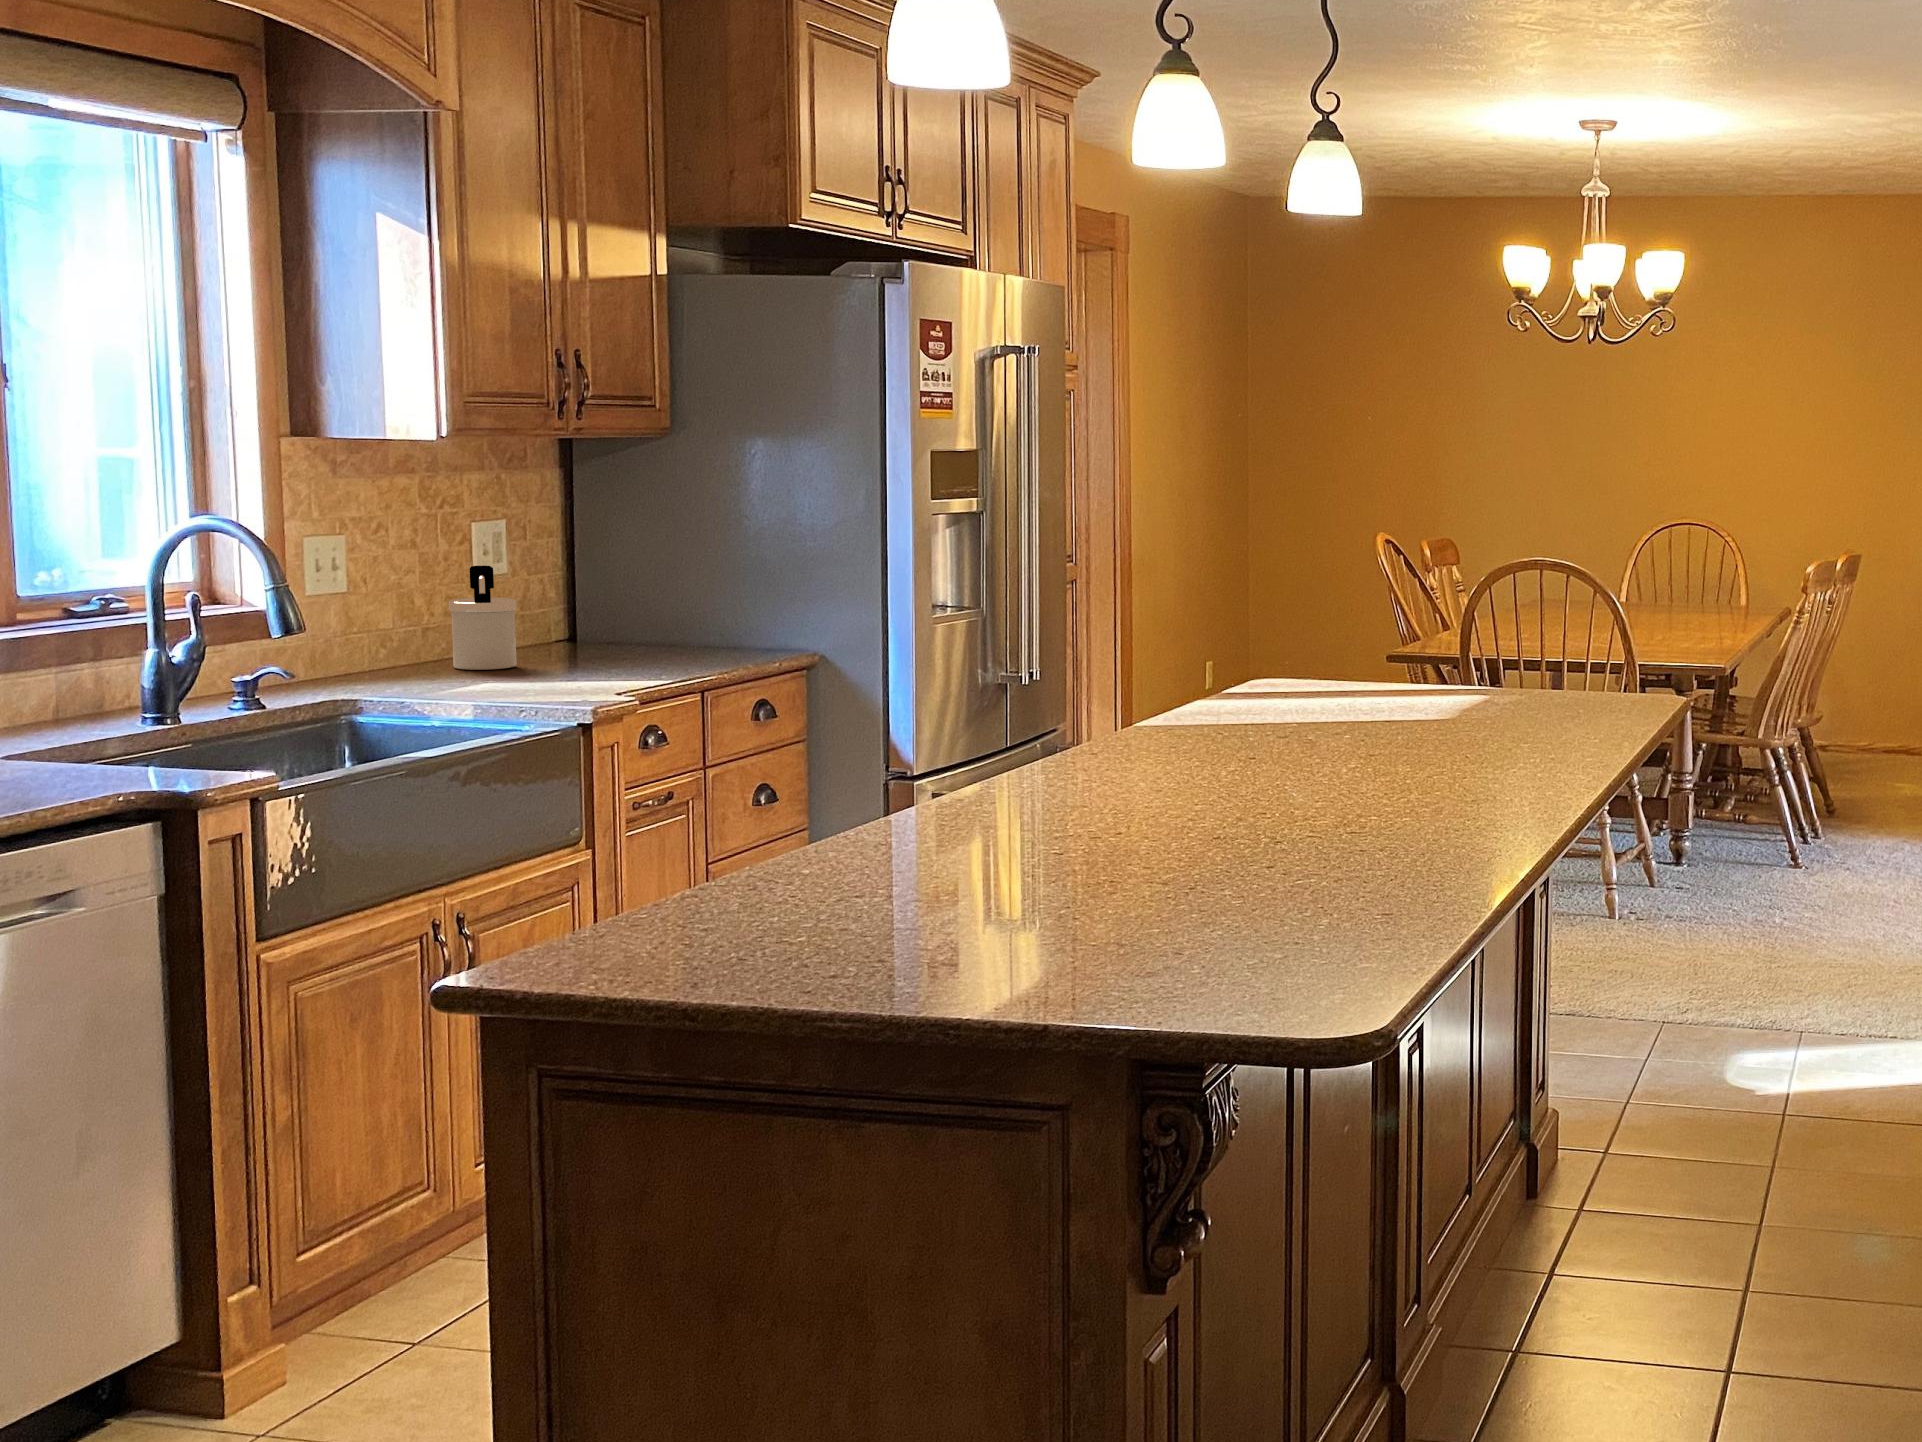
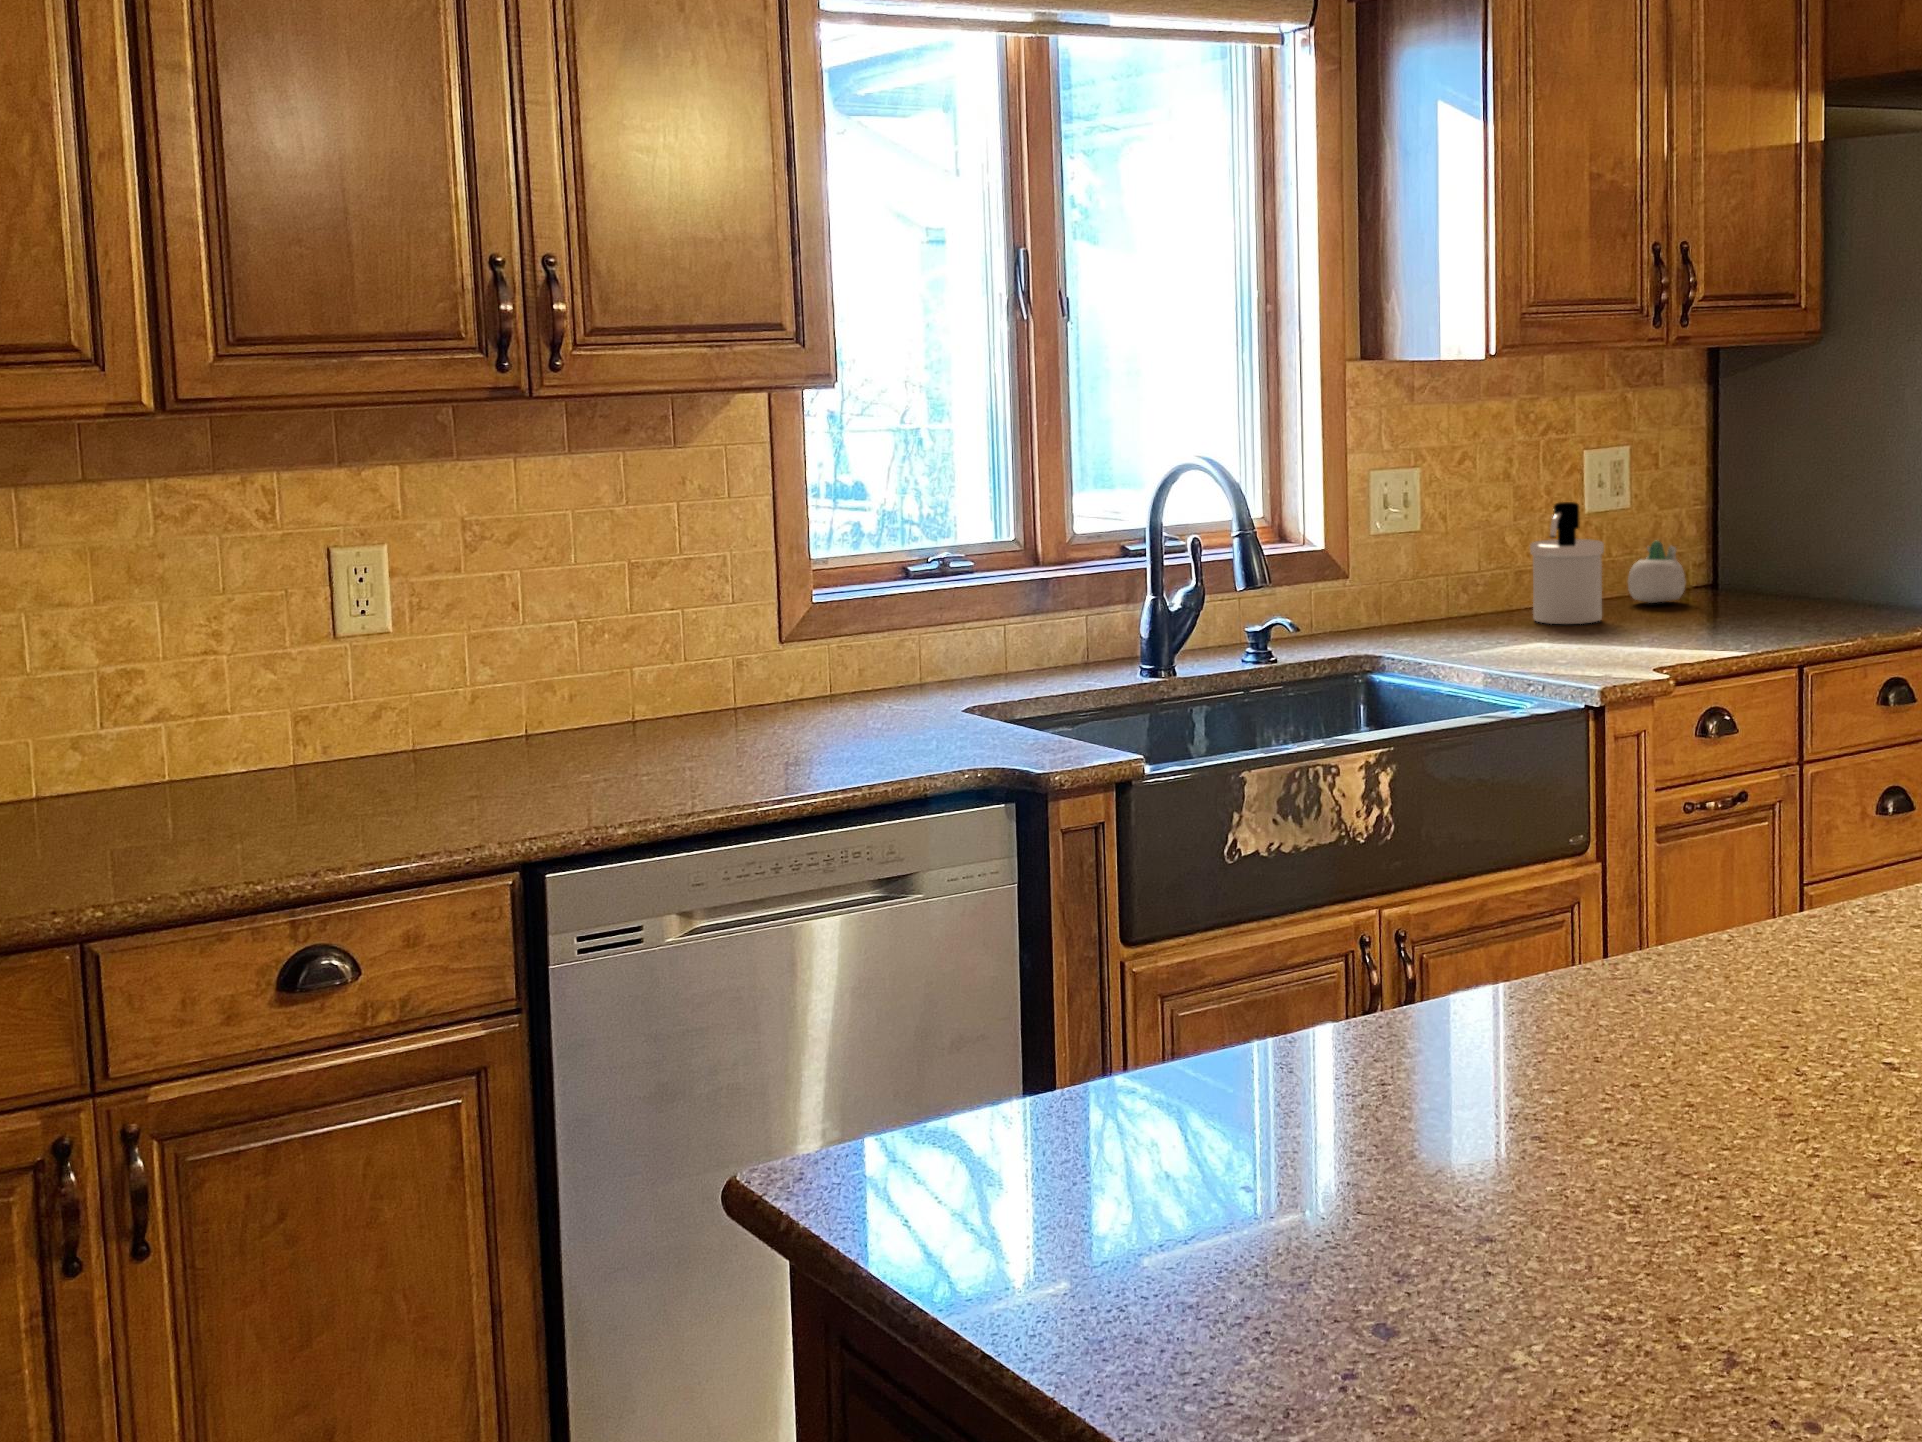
succulent planter: none [517,599,568,652] -> present [1628,540,1685,603]

